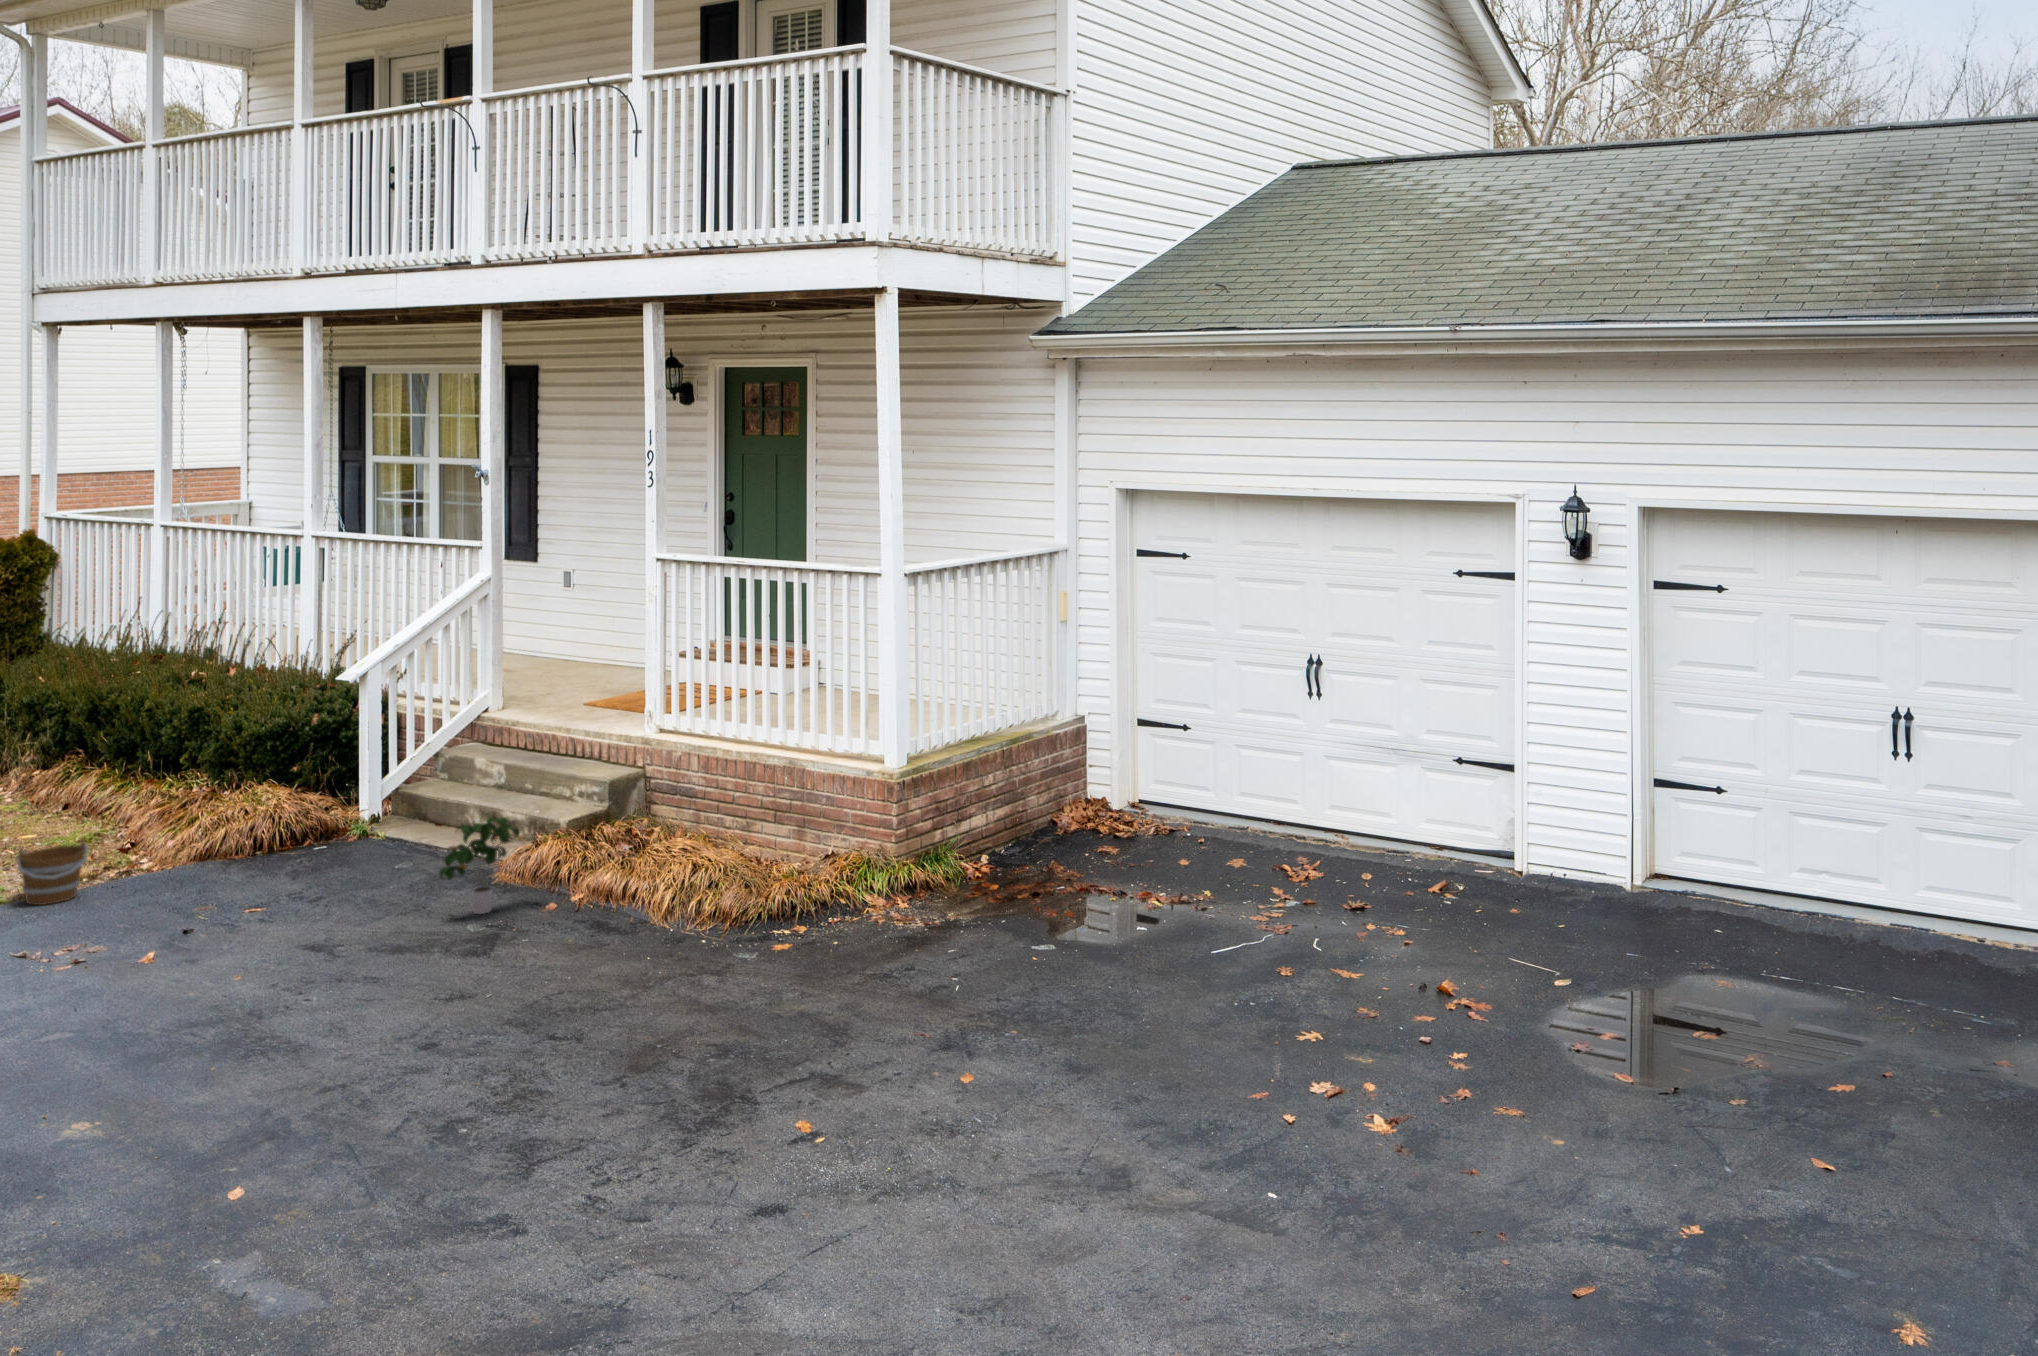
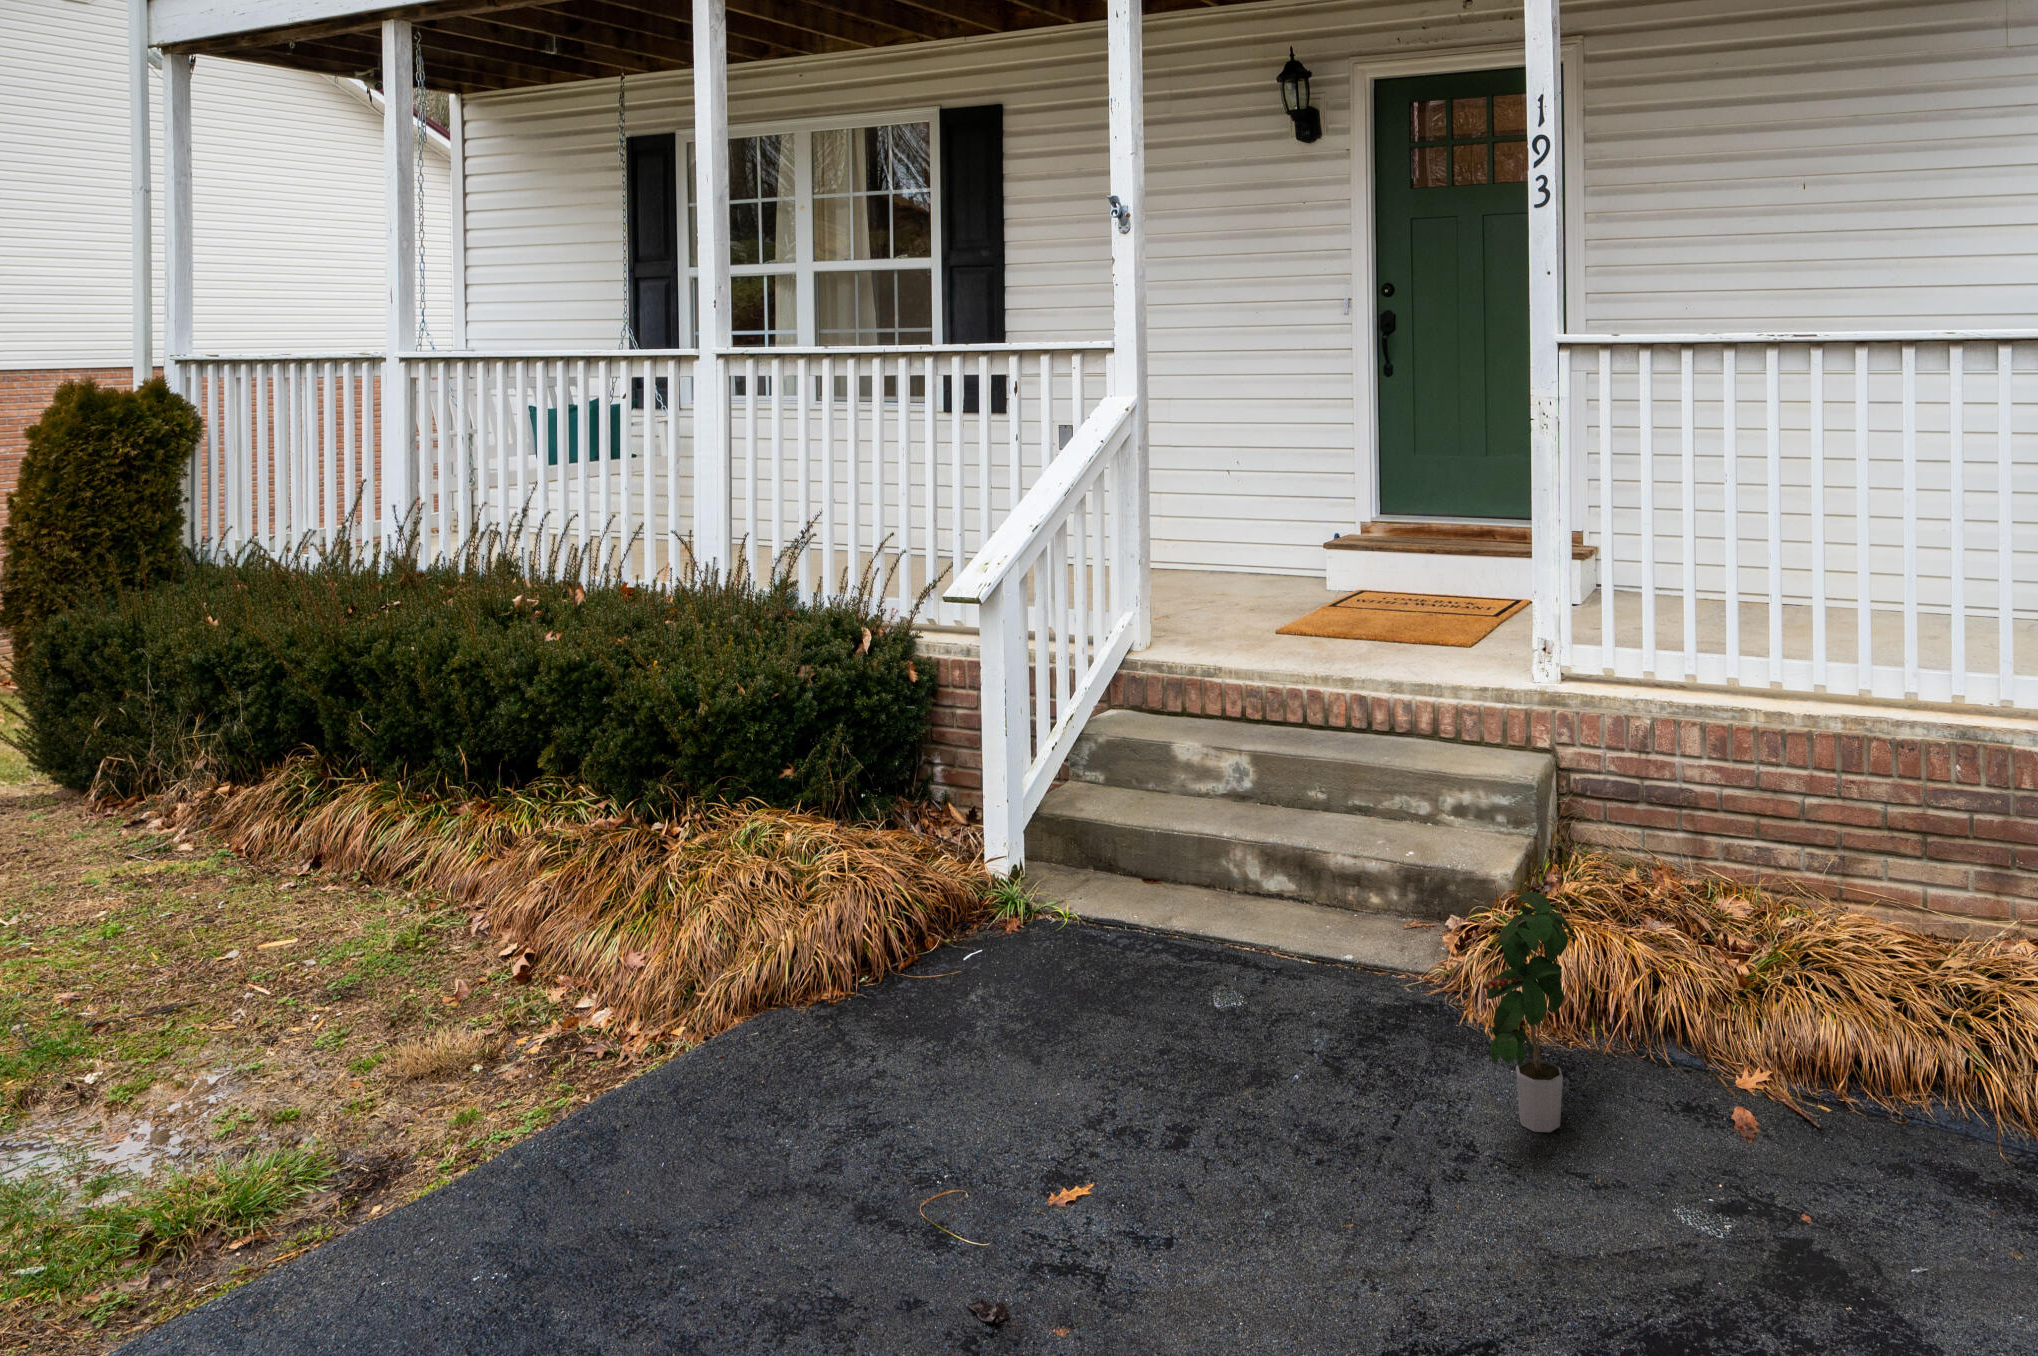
bucket: present [17,842,88,905] -> none [372,995,539,1177]

